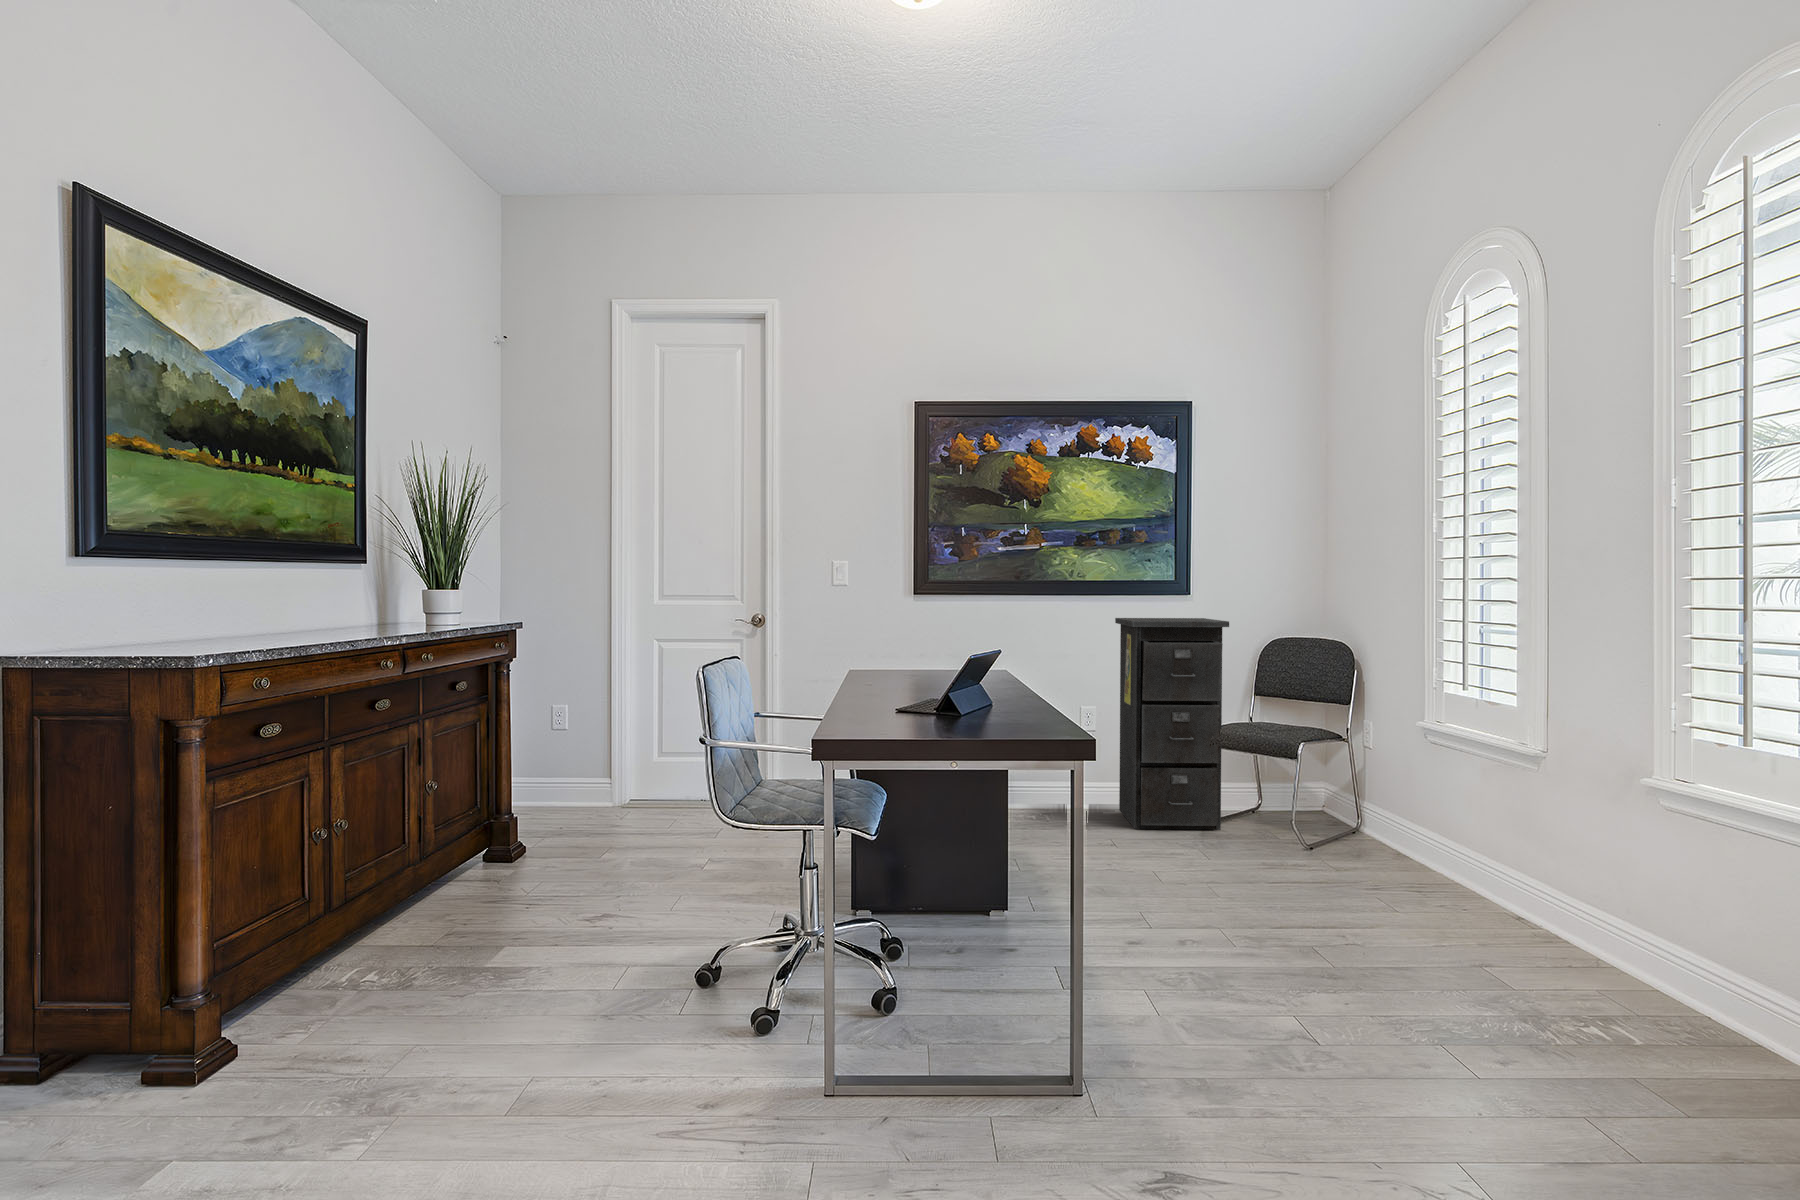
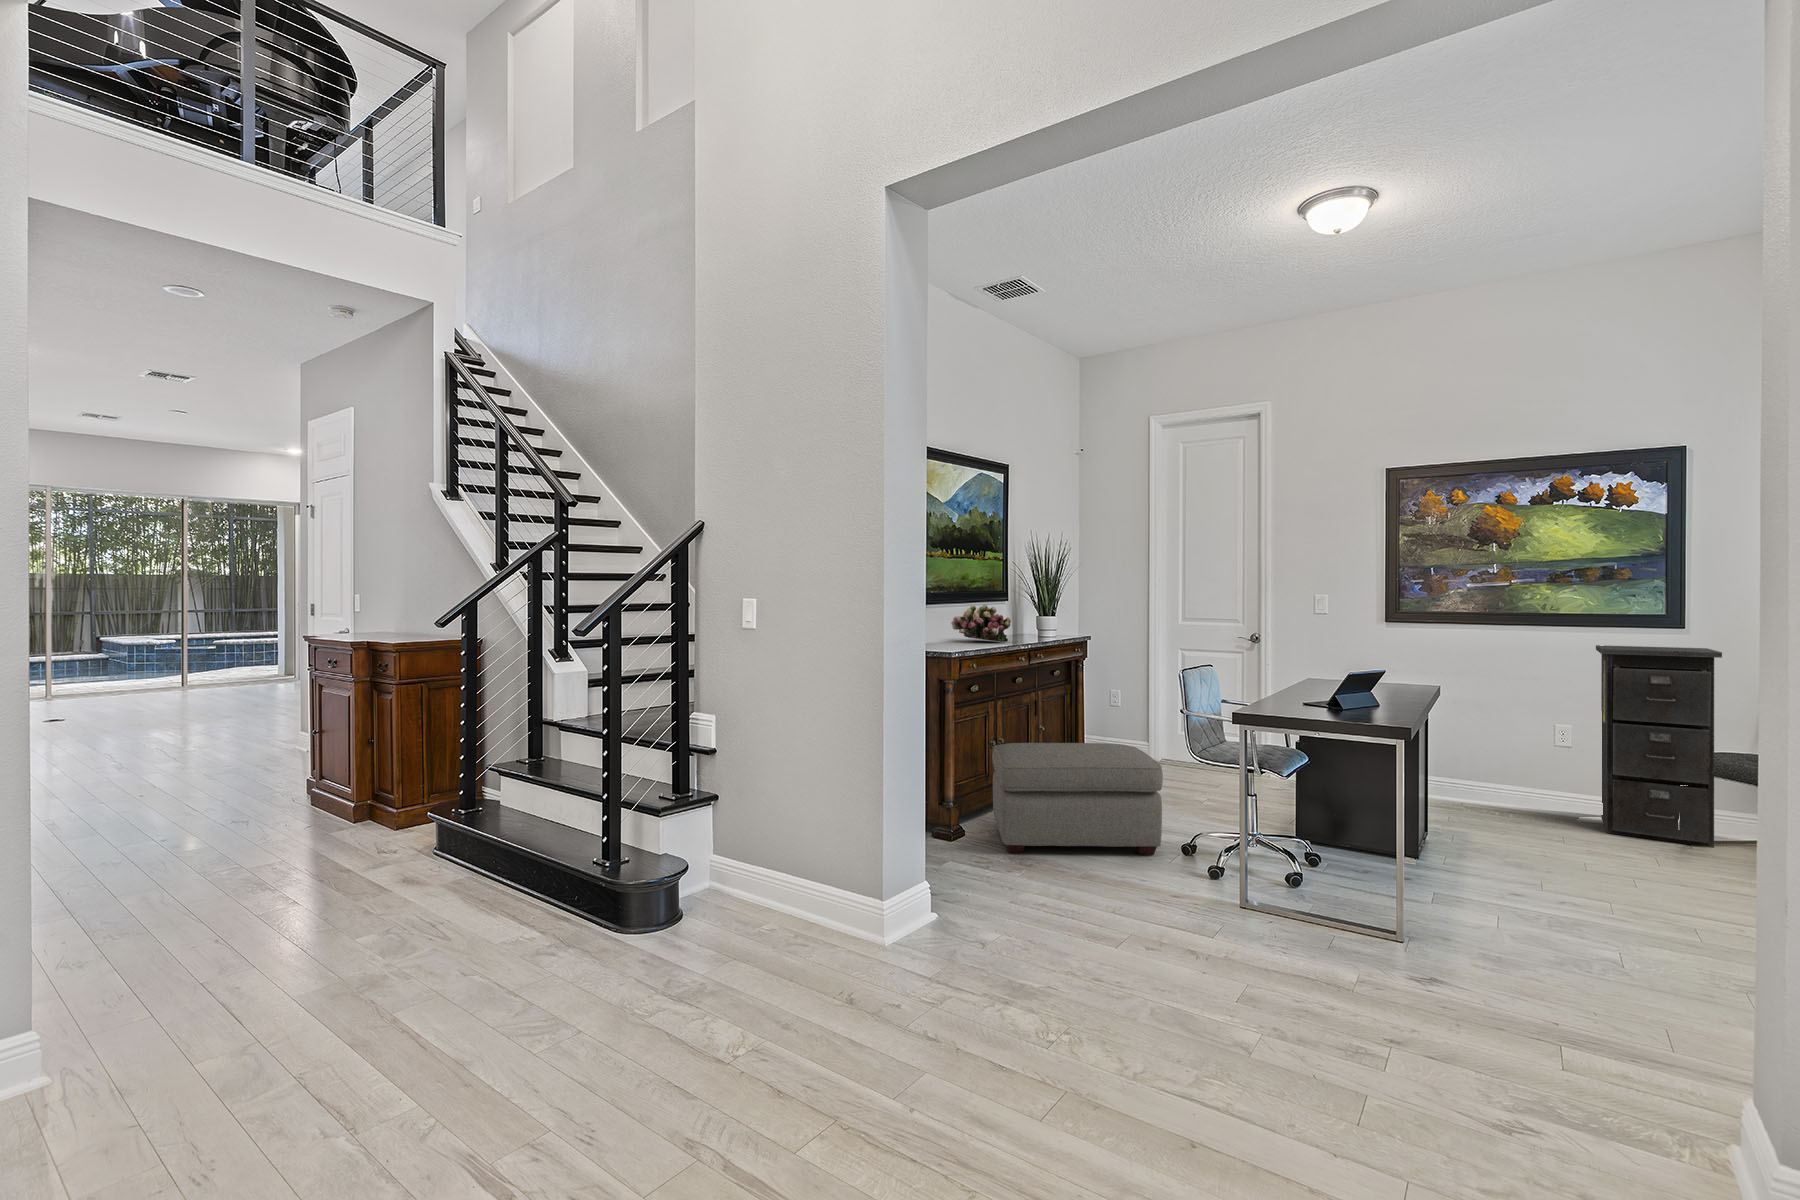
flower arrangement: none [227,563,366,635] -> present [951,605,1011,642]
ottoman: none [324,806,664,1076] -> present [992,743,1163,855]

